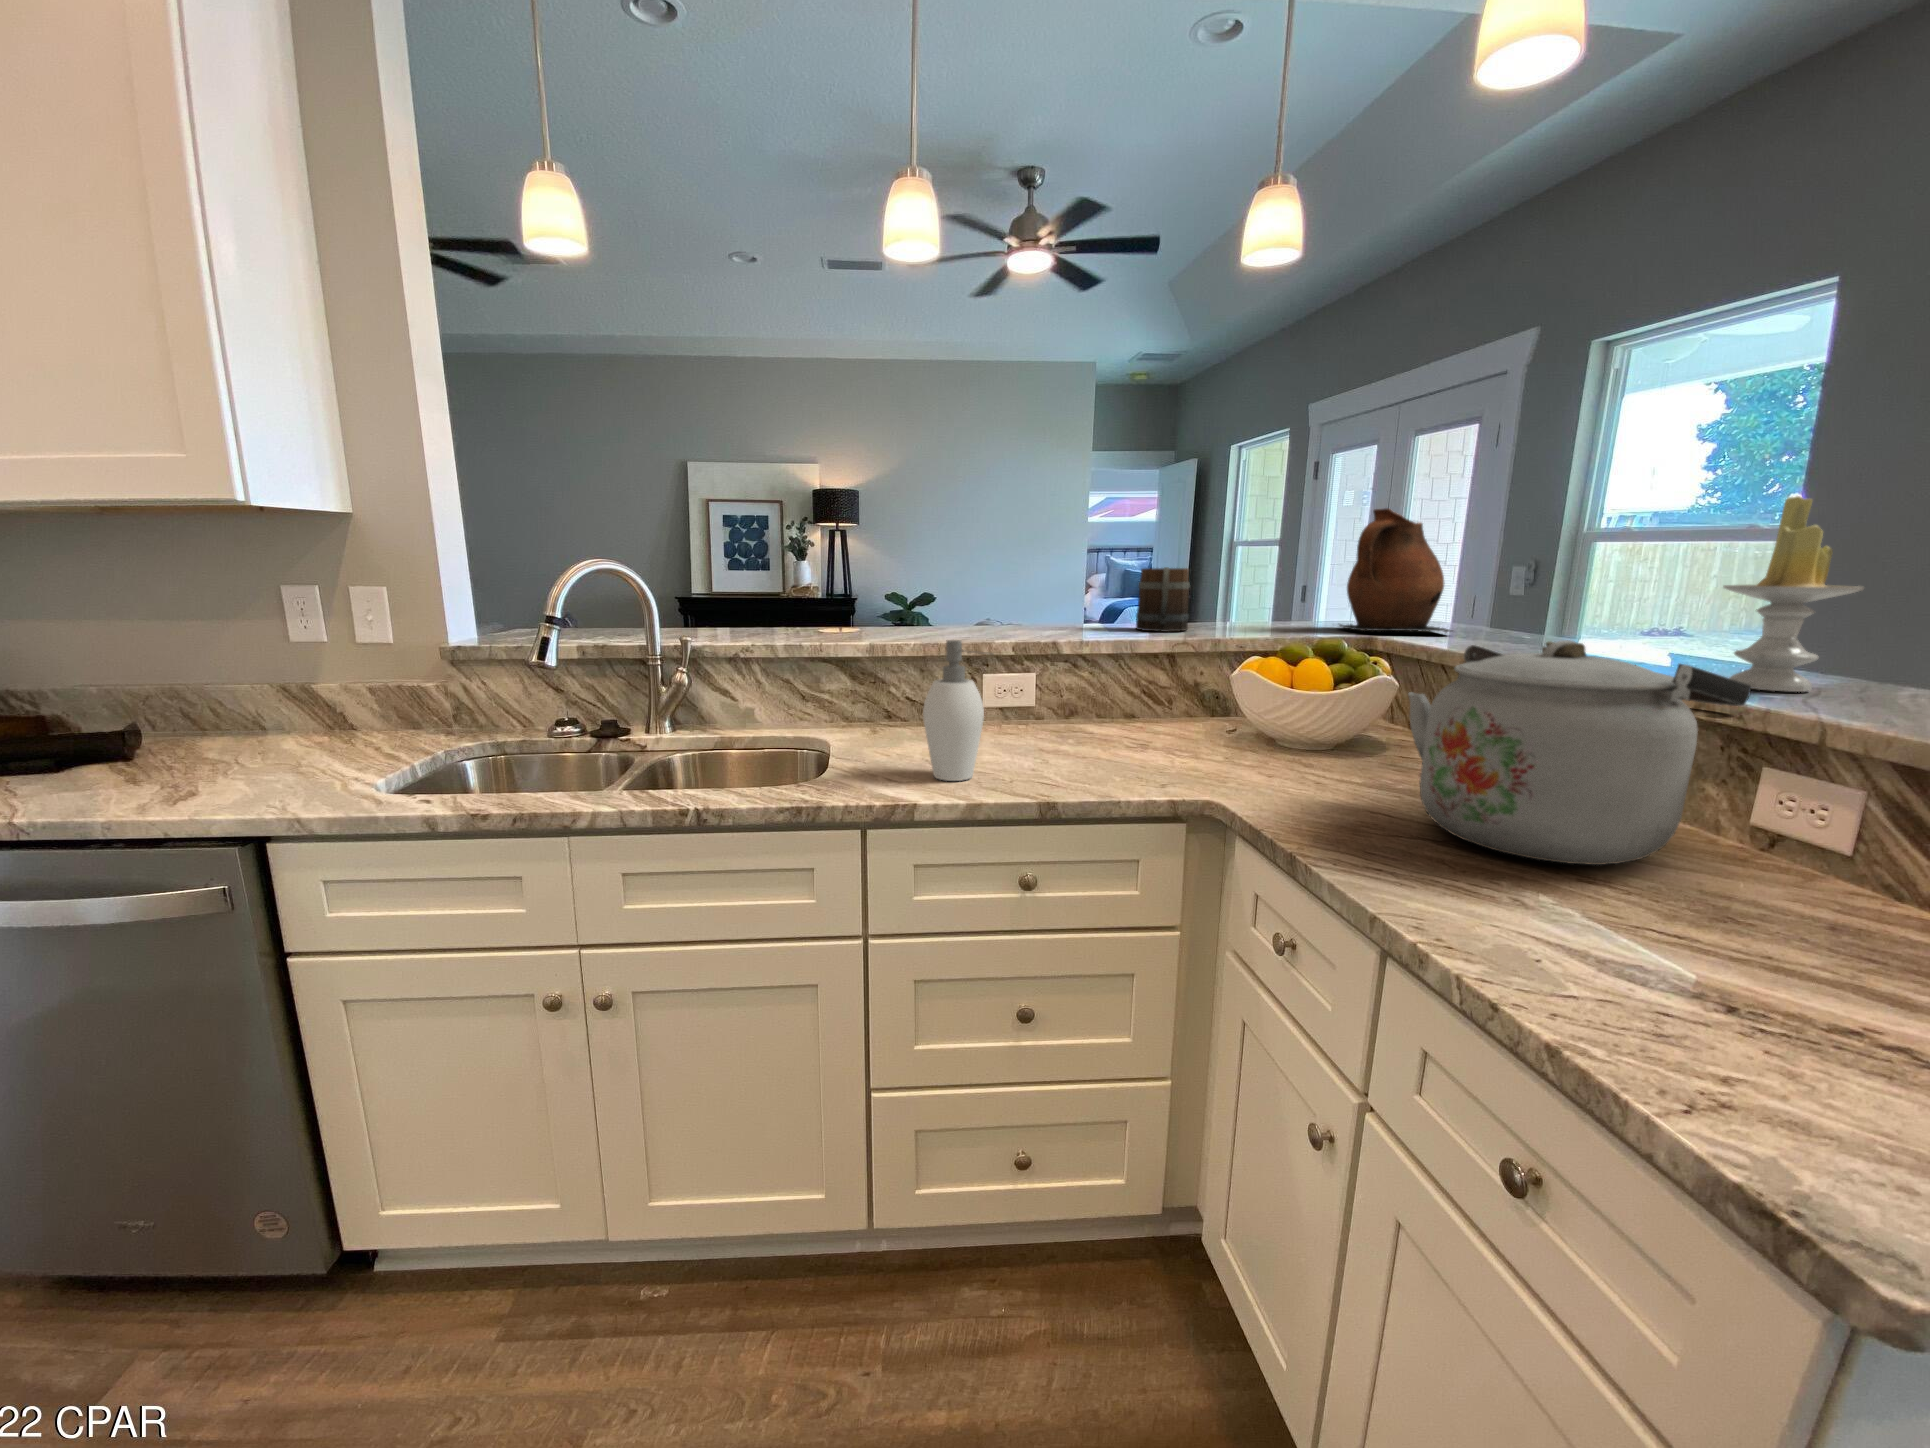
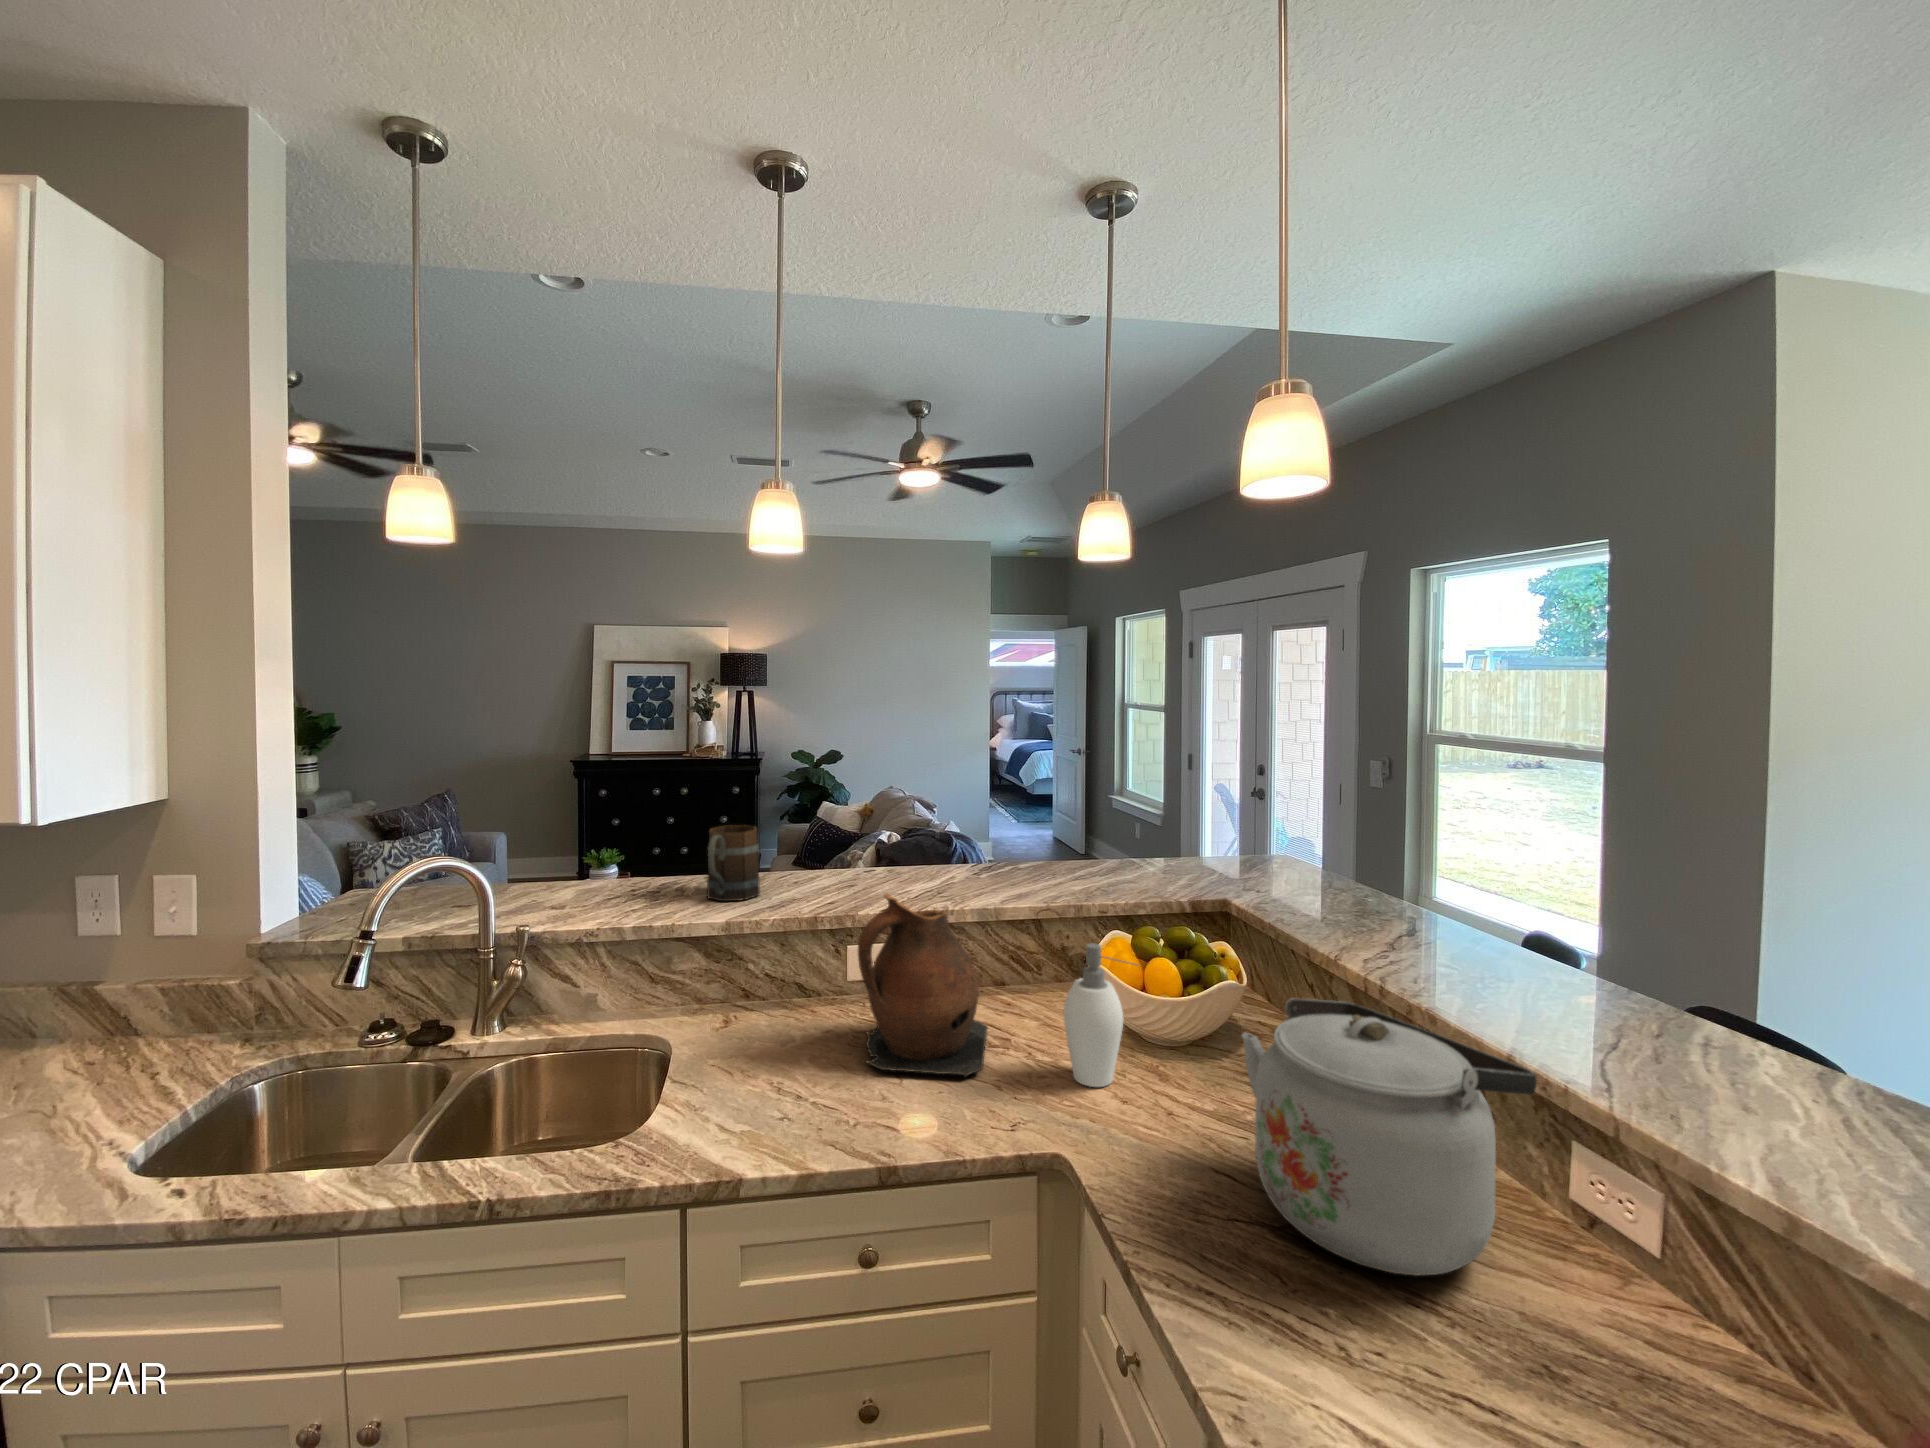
candle: present [1723,496,1864,692] -> none [1513,846,1627,1037]
ceramic pitcher: present [1339,508,1452,633] -> present [858,894,987,1077]
mug: present [1136,567,1190,632] -> present [707,825,760,901]
soap dispenser: present [923,640,992,781] -> present [1064,943,1132,1087]

